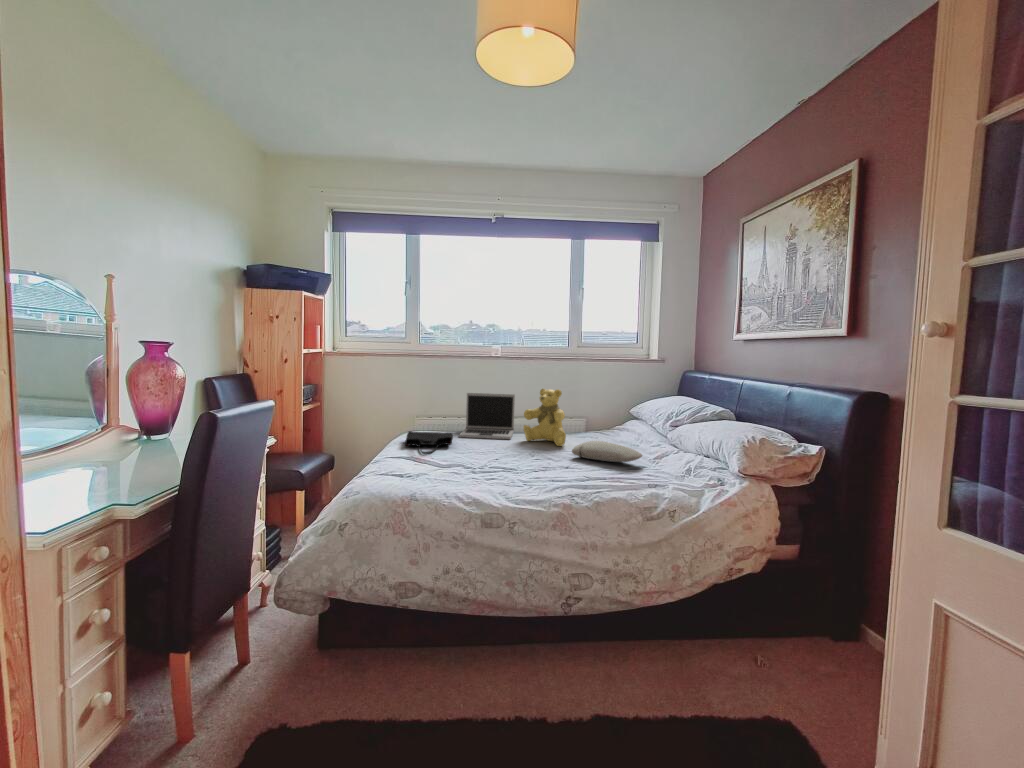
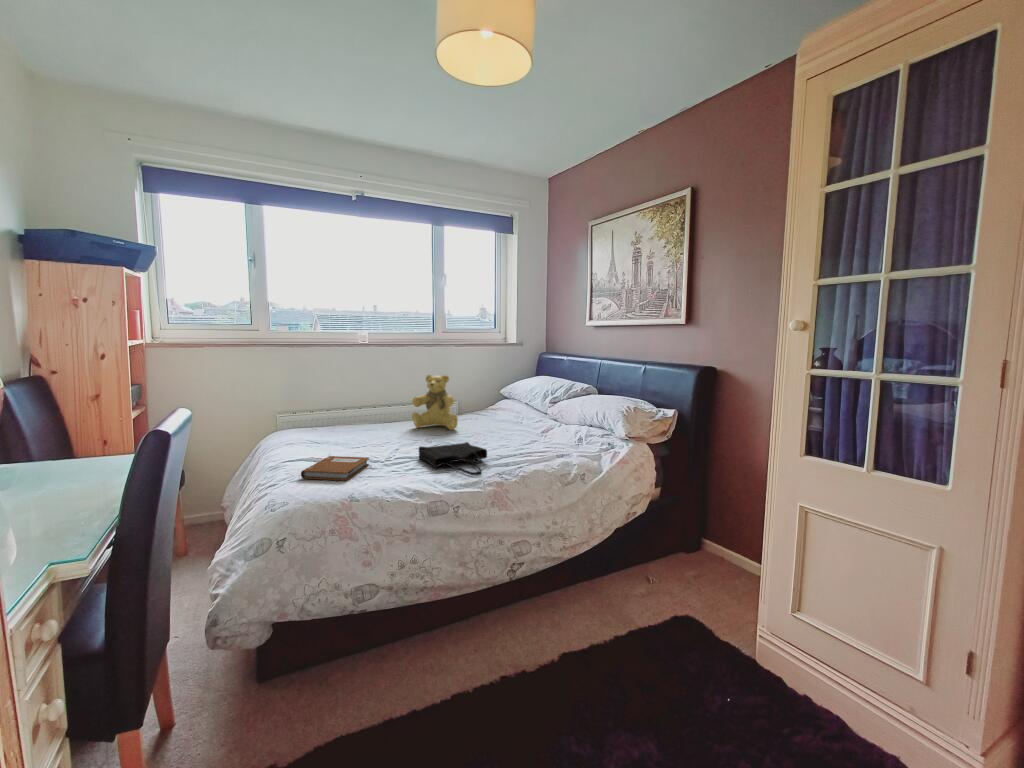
laptop: present [459,393,515,439] -> none [342,382,399,431]
tote bag: present [405,431,453,454] -> present [419,442,487,476]
pillow: present [572,441,642,462] -> none [472,421,537,439]
notebook: none [389,457,453,481] -> present [301,456,369,481]

